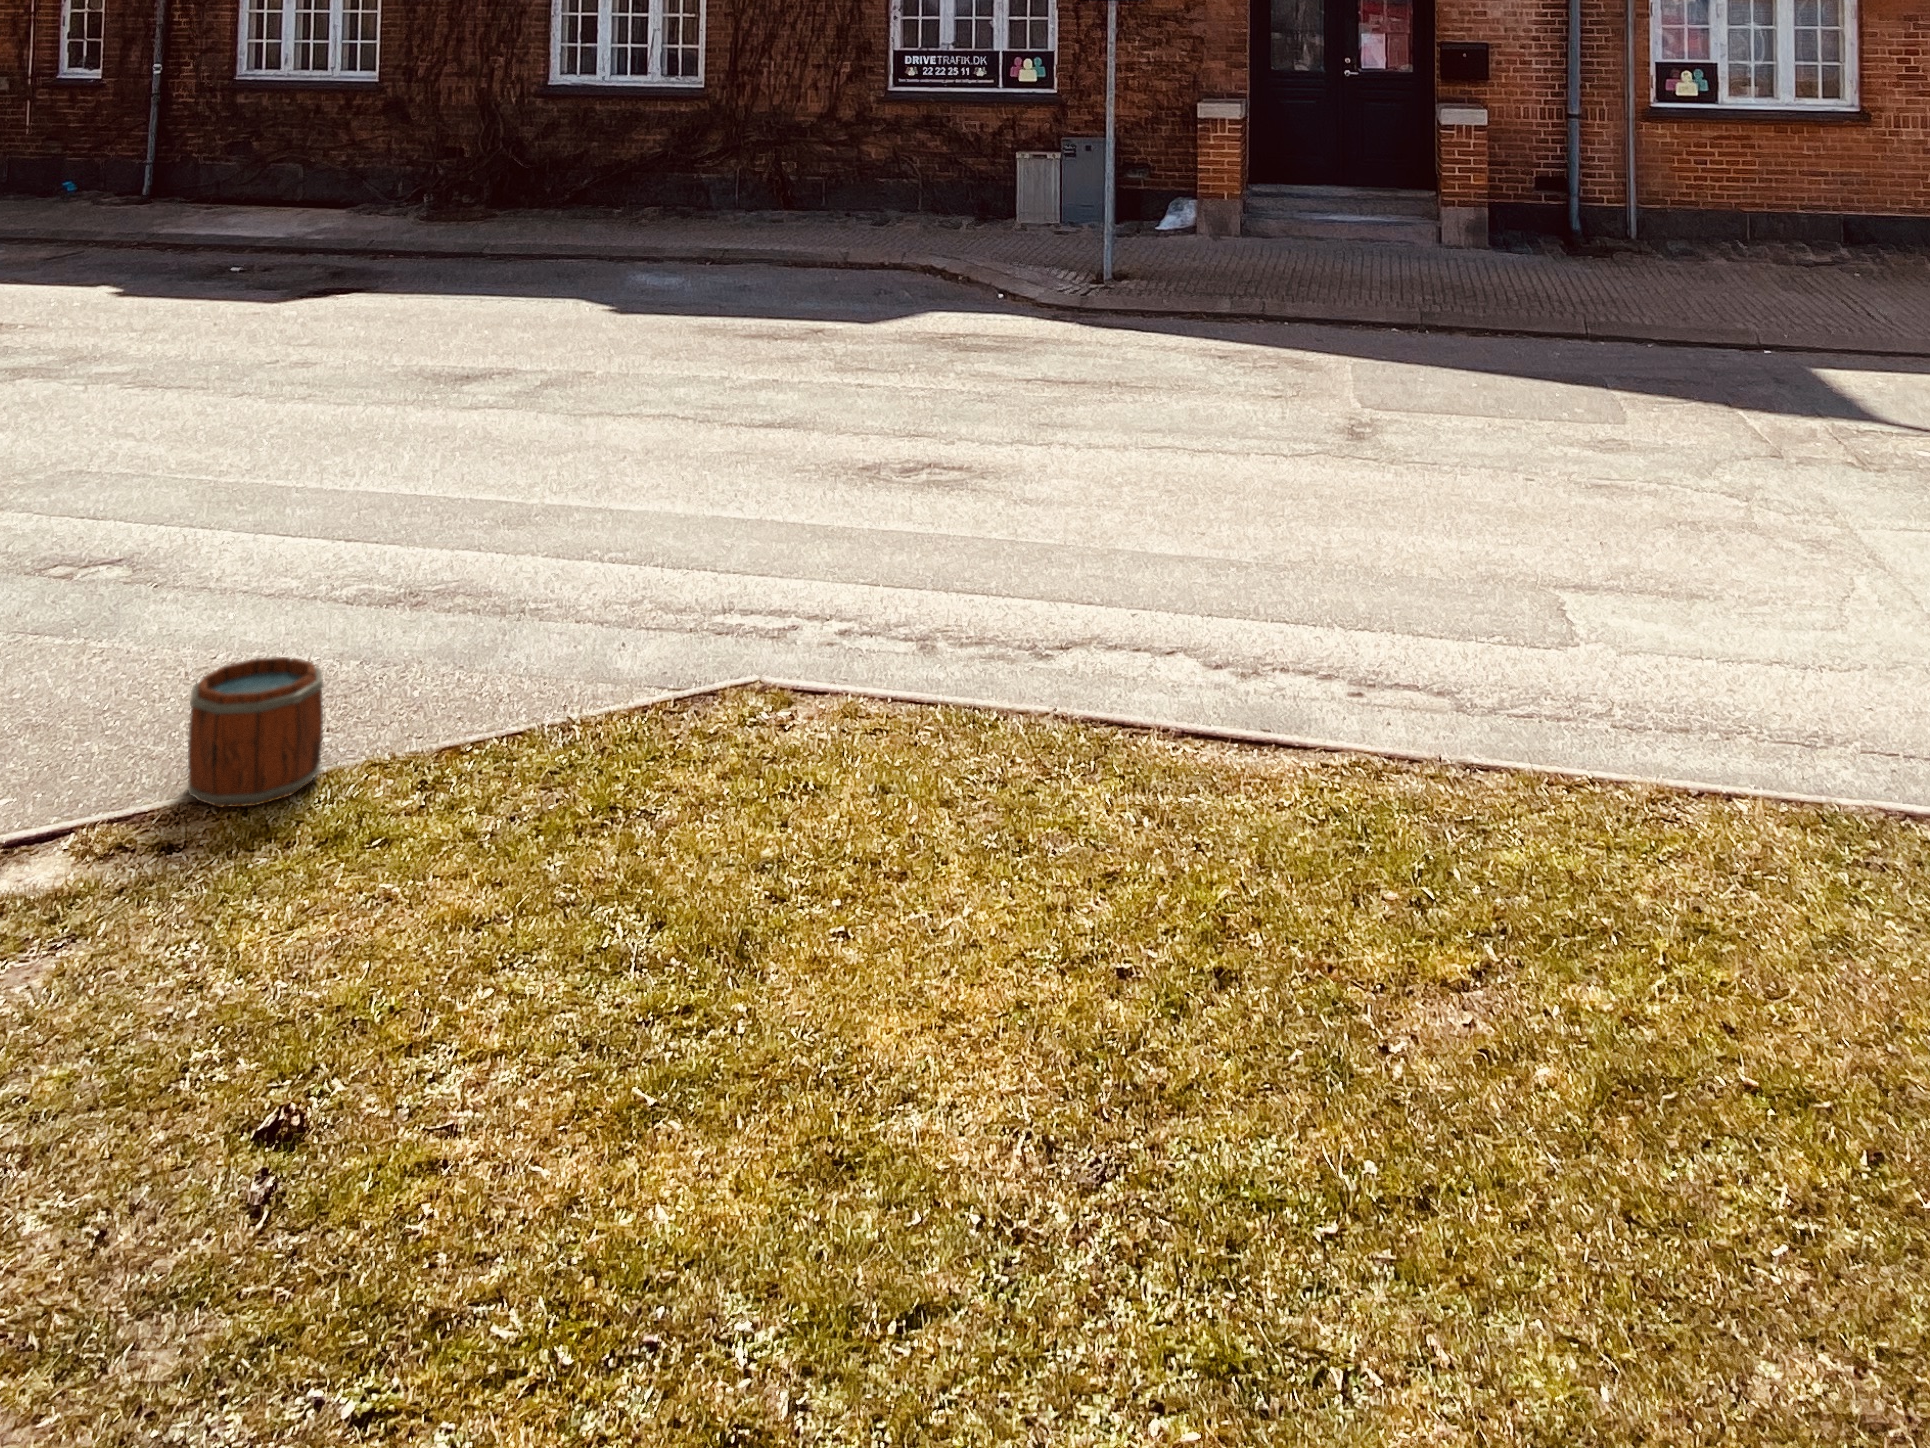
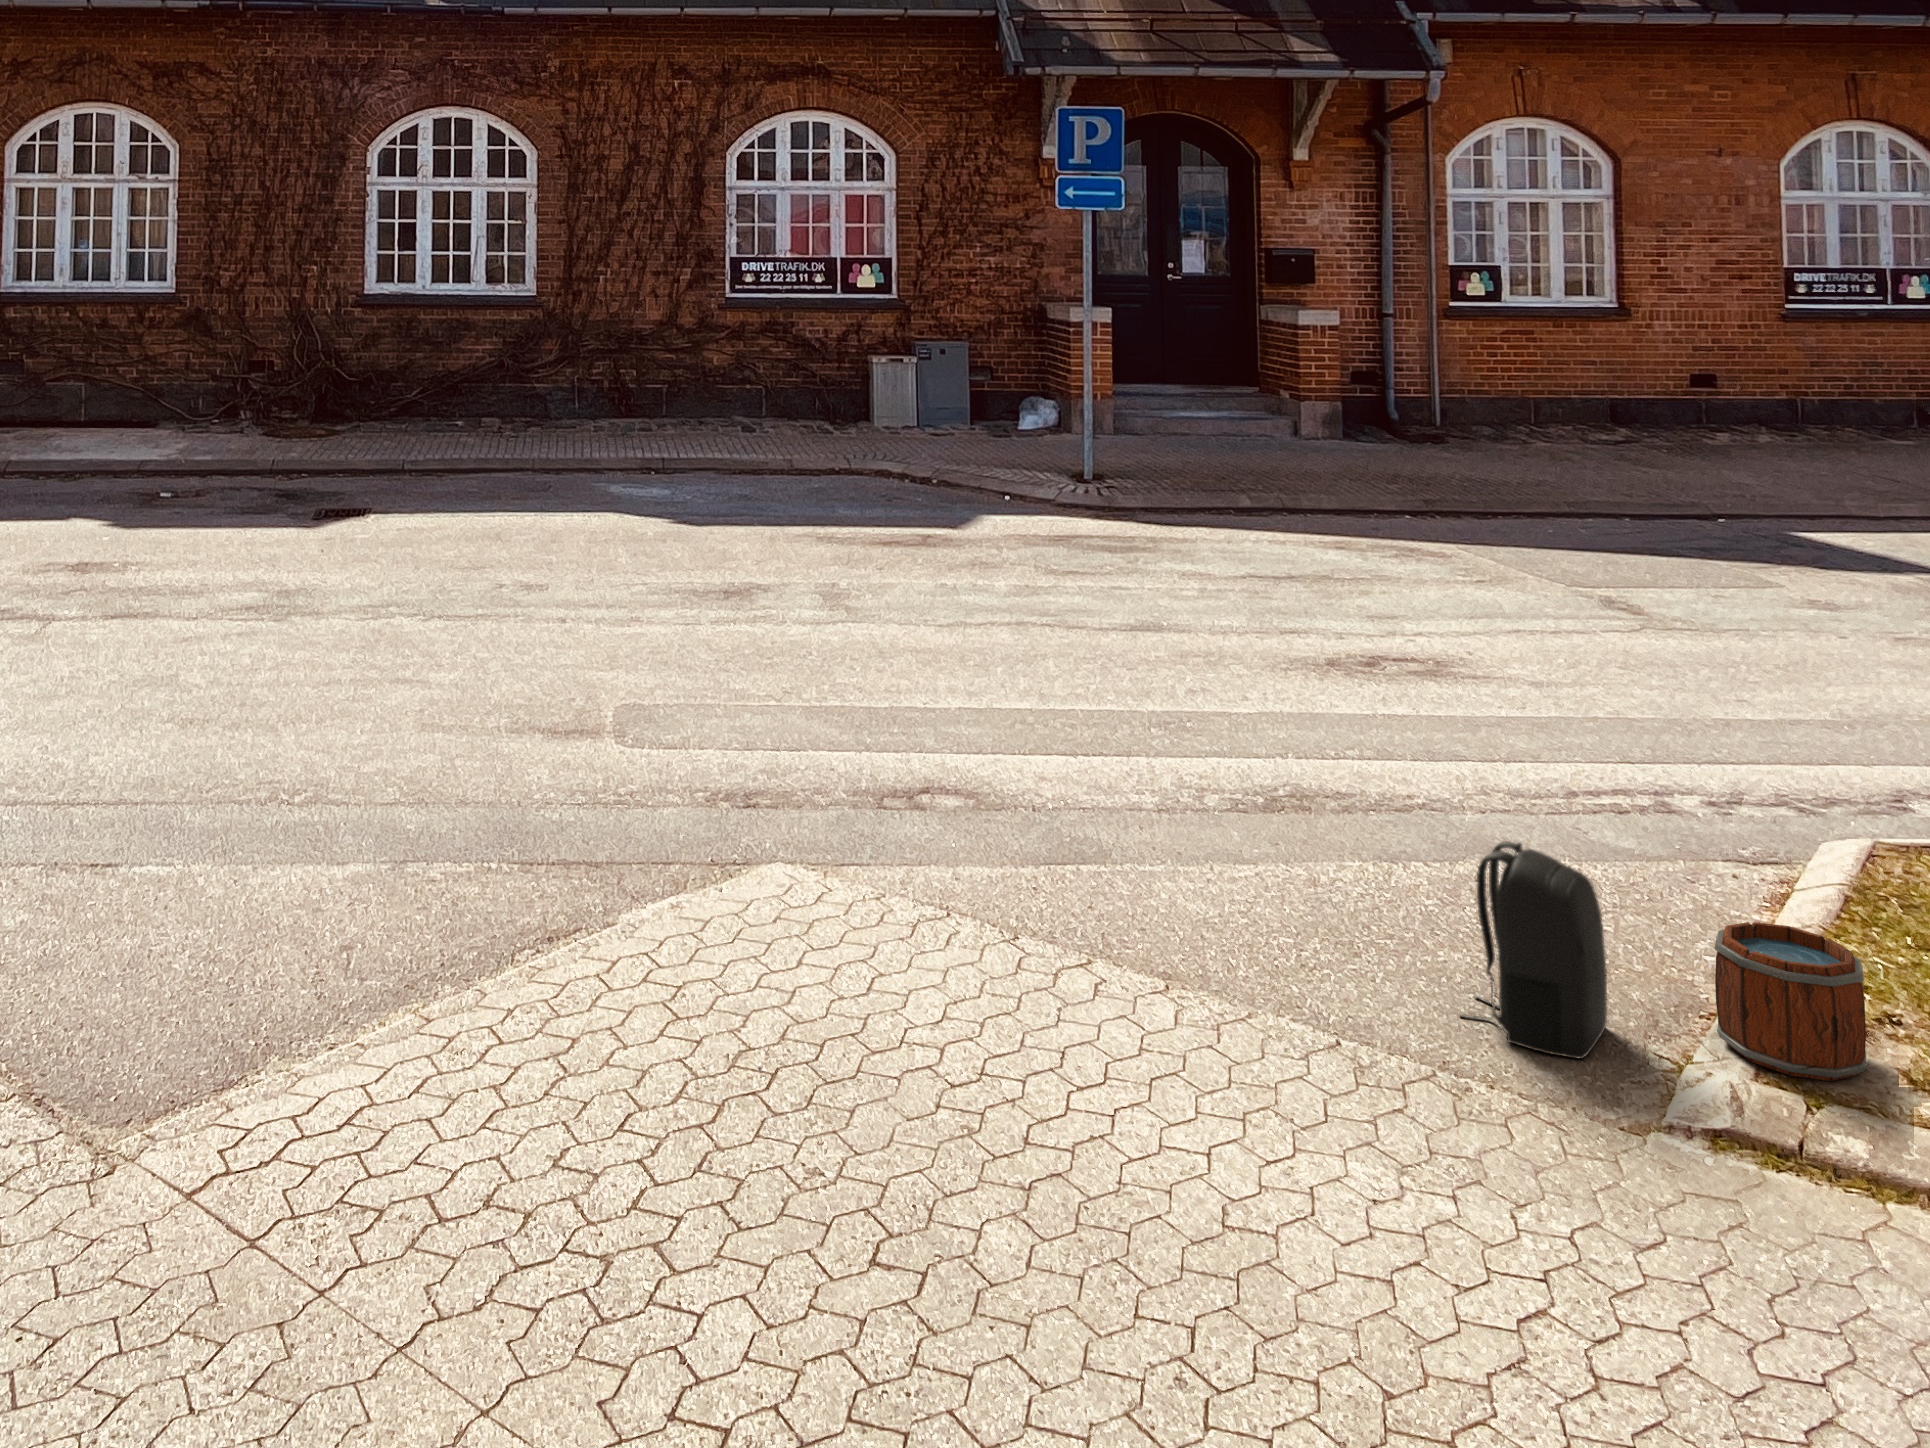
backpack: none [28,565,170,770] -> present [1461,841,1607,1059]

